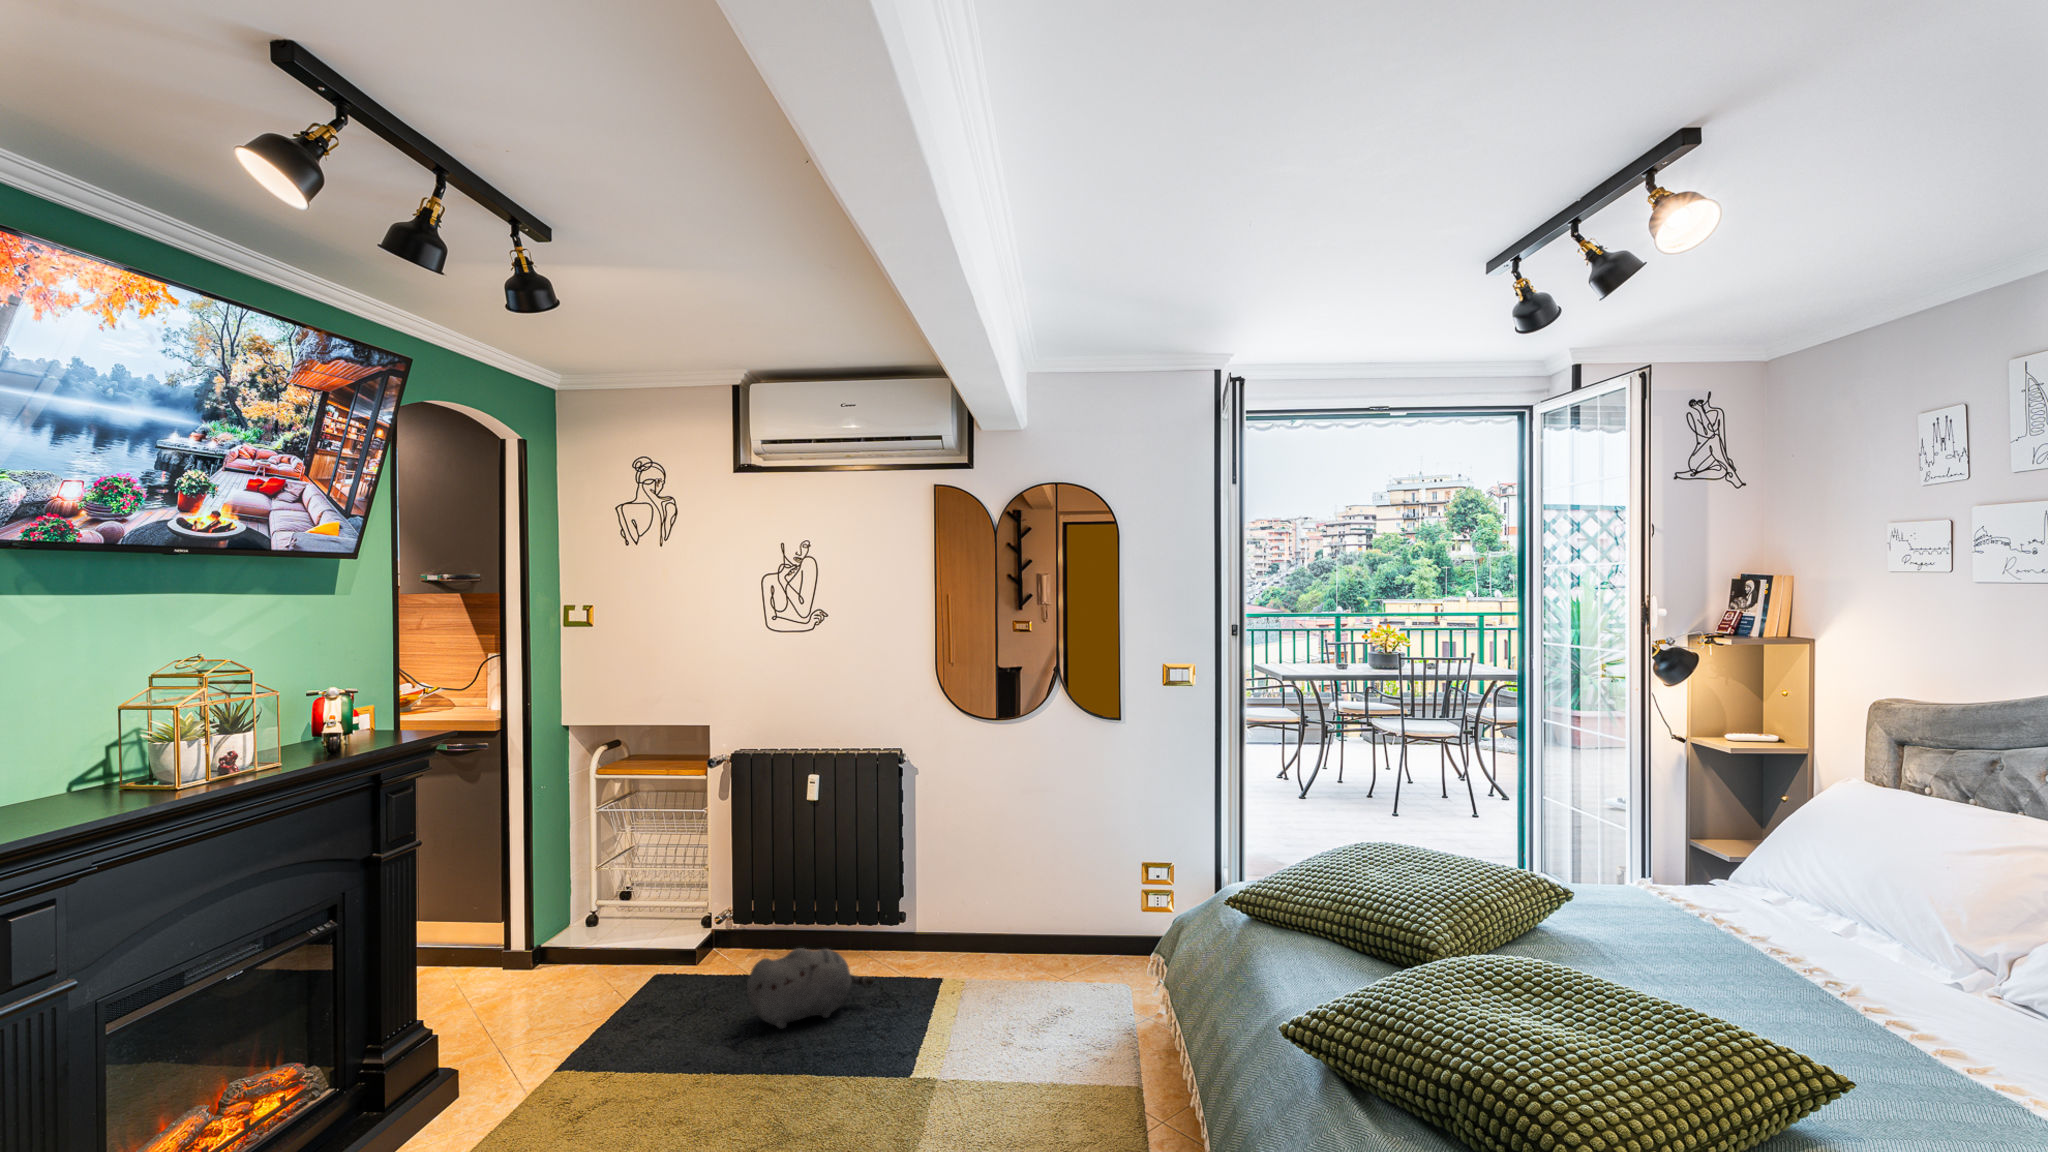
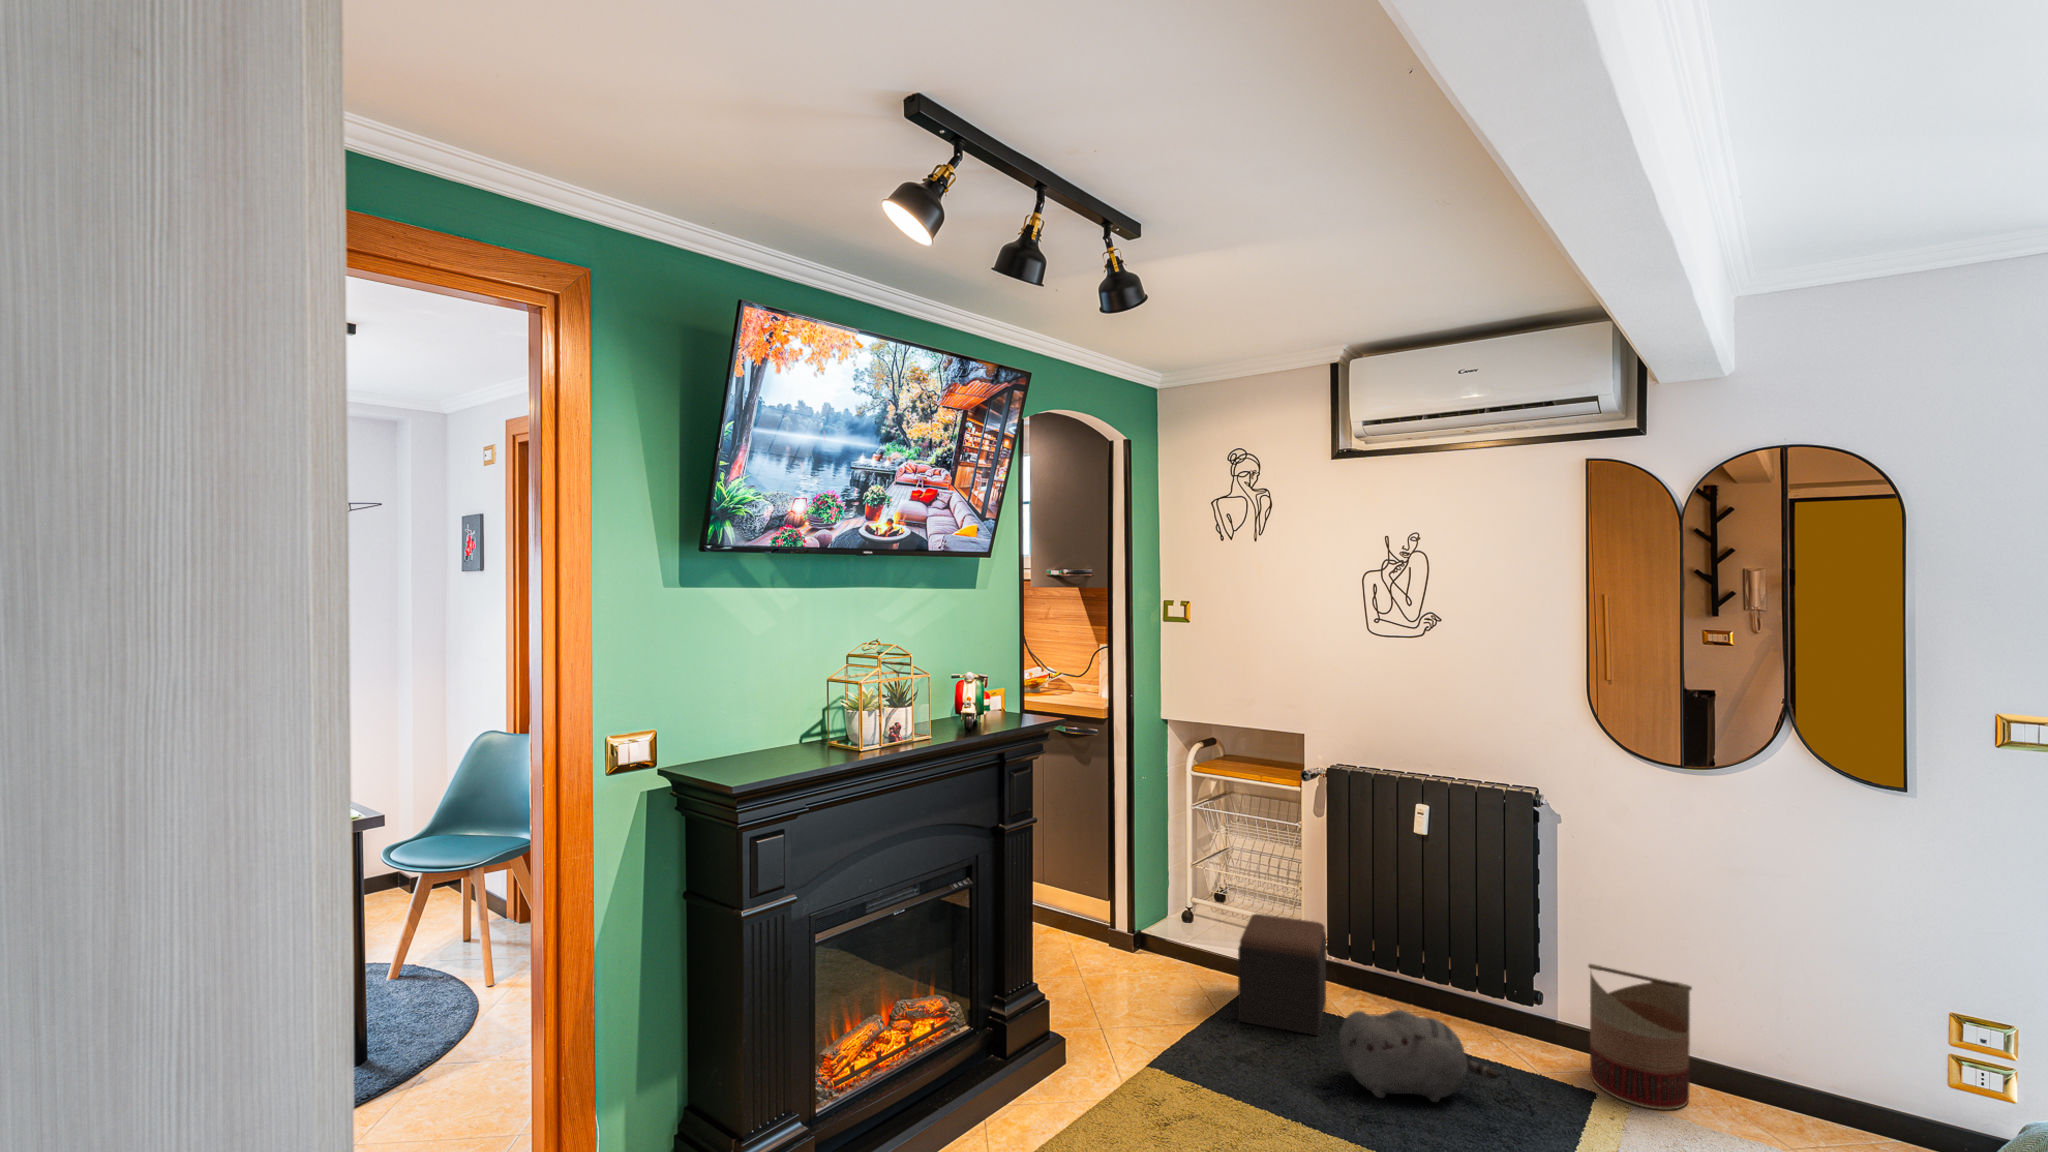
basket: none [937,876,1002,975] -> present [1589,964,1692,1110]
footstool: none [650,893,733,1003] -> present [1238,914,1326,1036]

